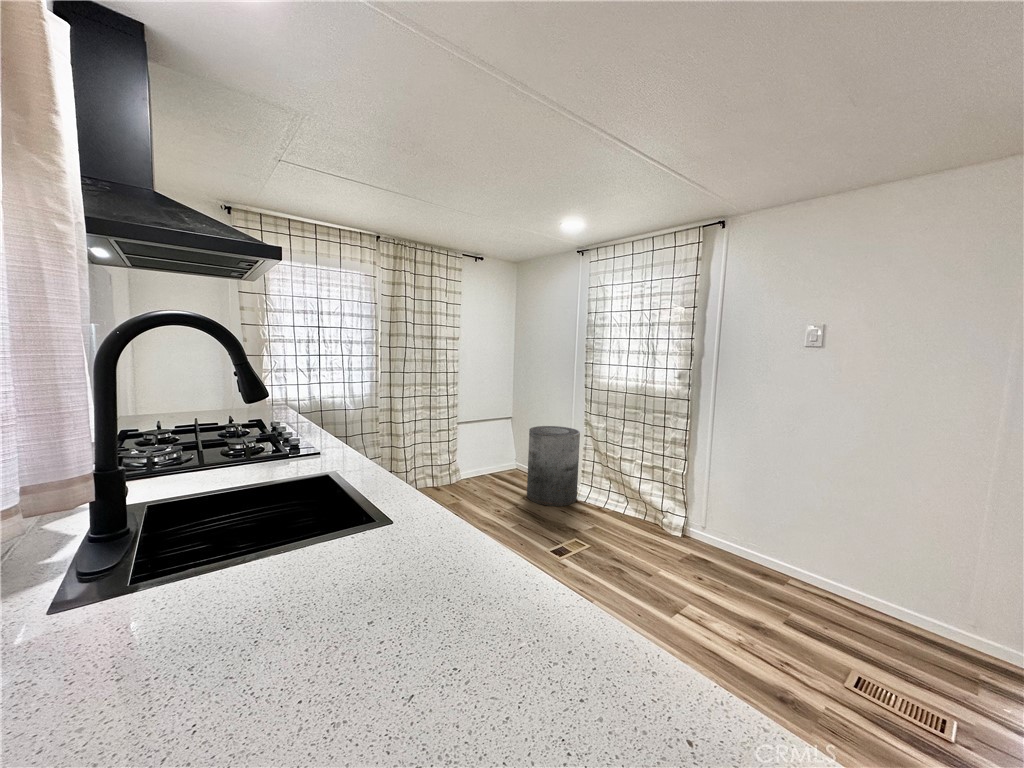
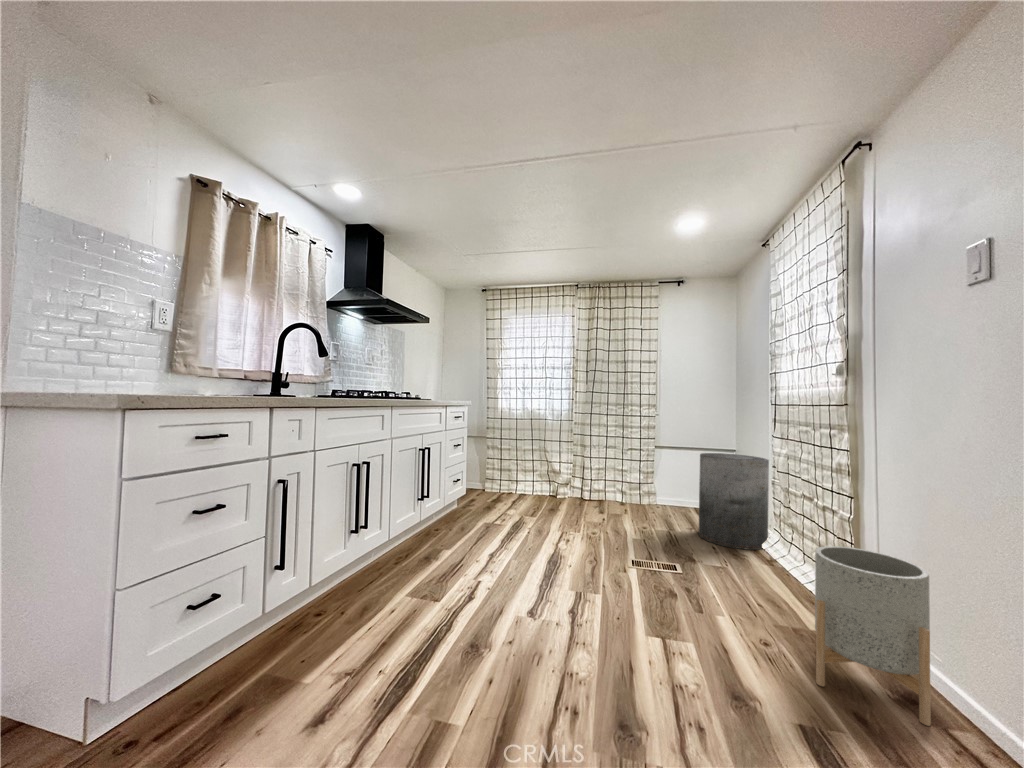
planter: none [720,501,803,597] -> present [815,546,931,726]

